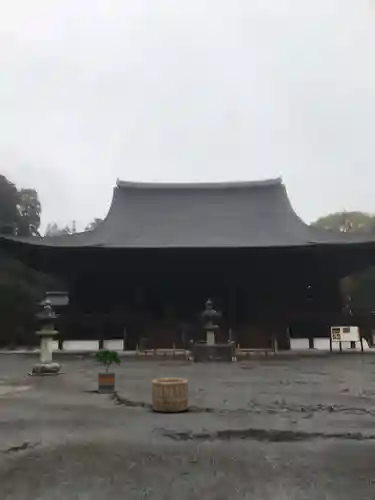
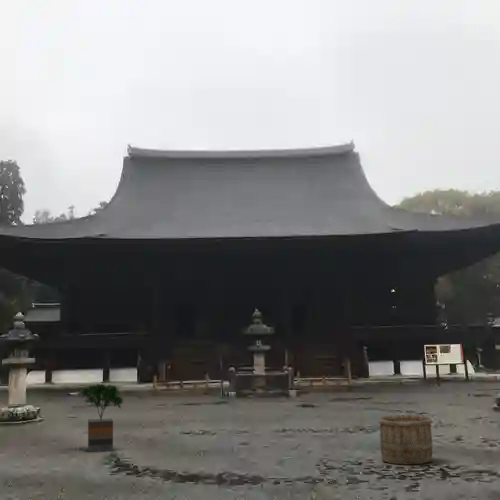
wooden bucket: present [152,378,189,412] -> present [378,415,433,465]

